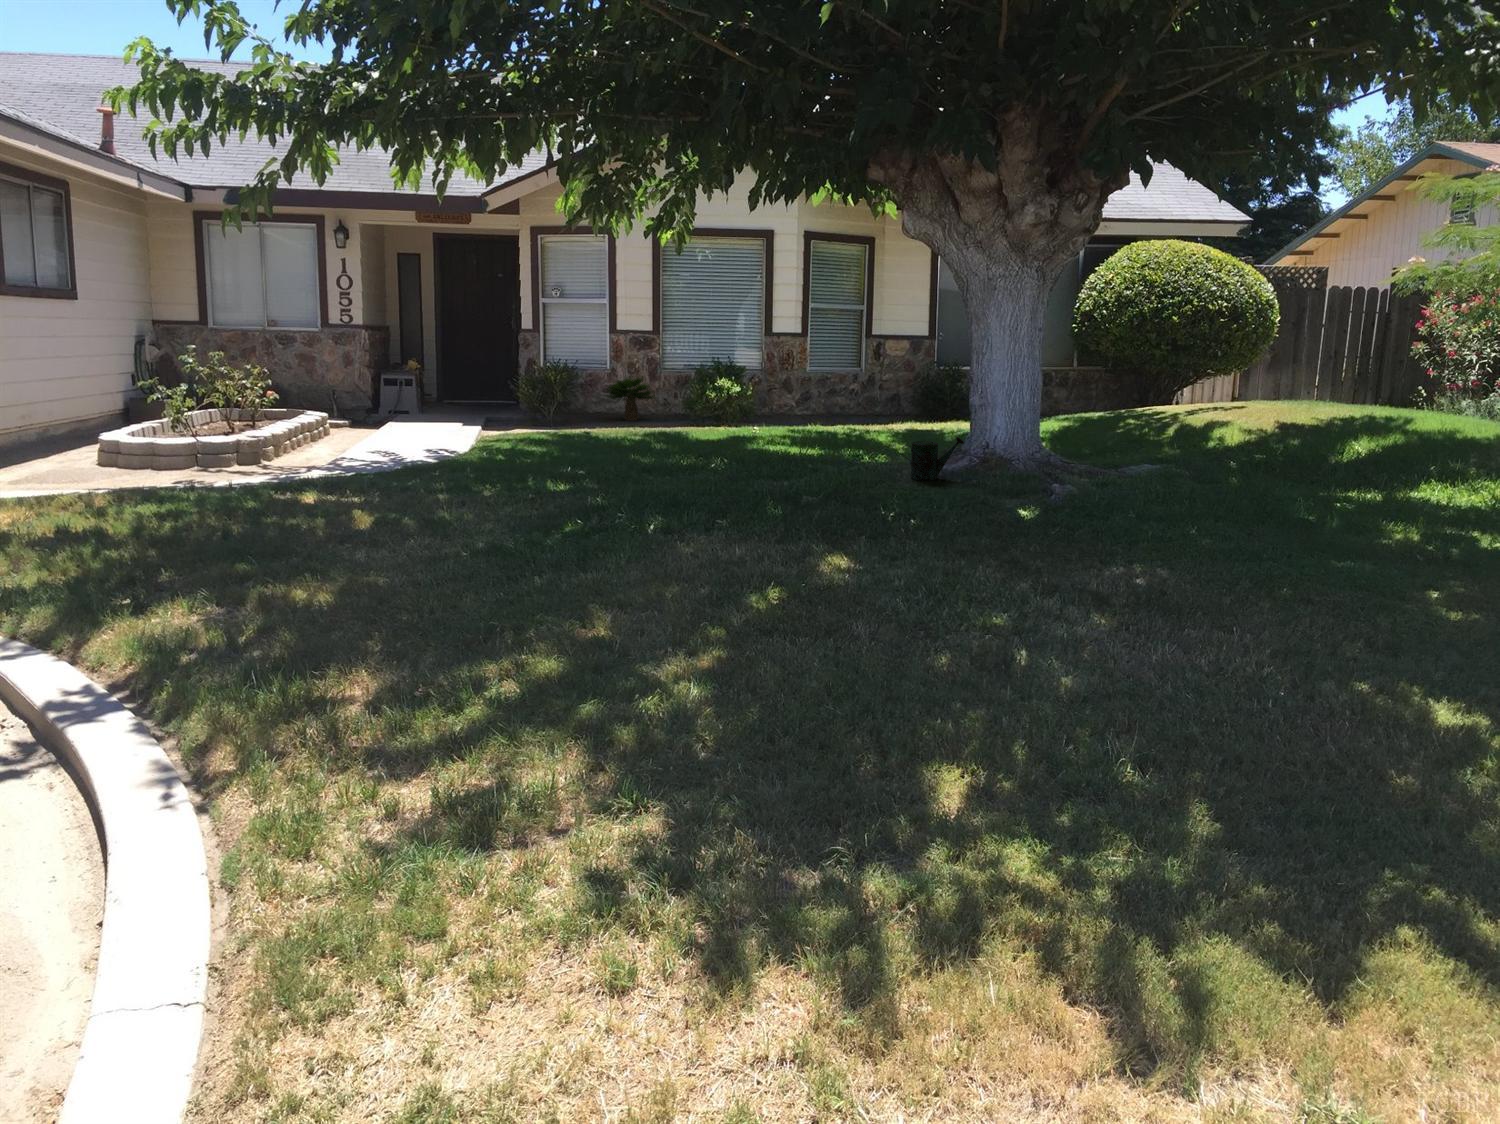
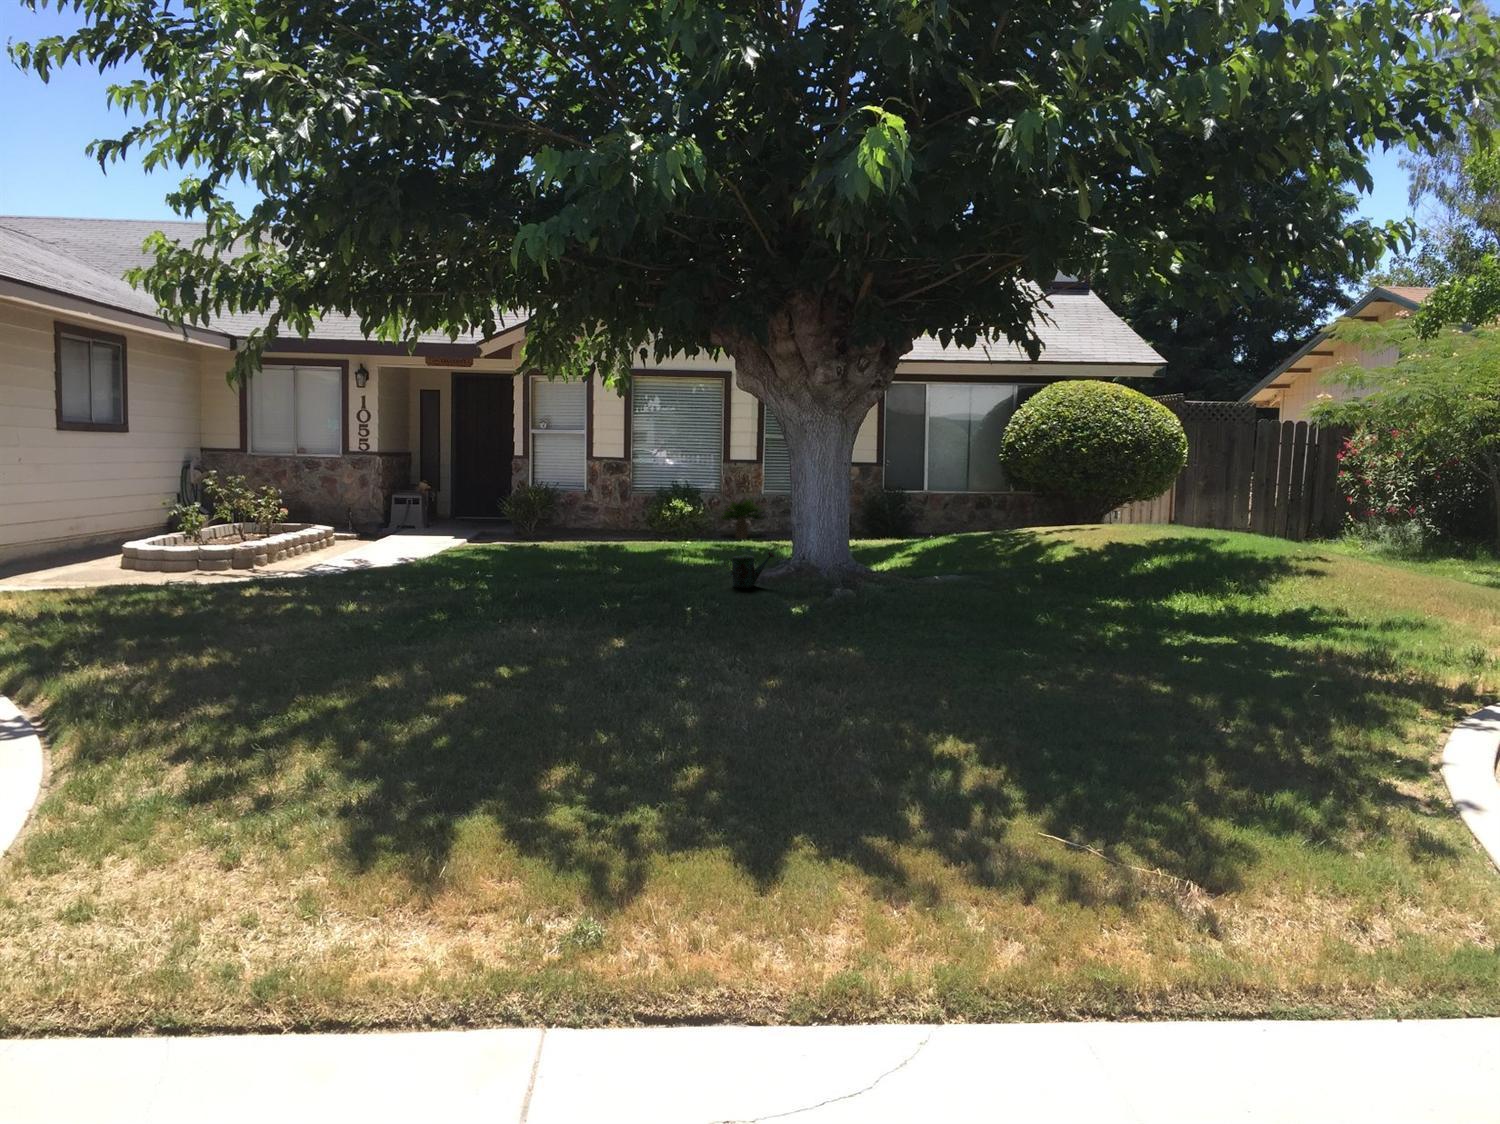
potted plant: present [608,378,654,421] -> present [721,498,762,538]

